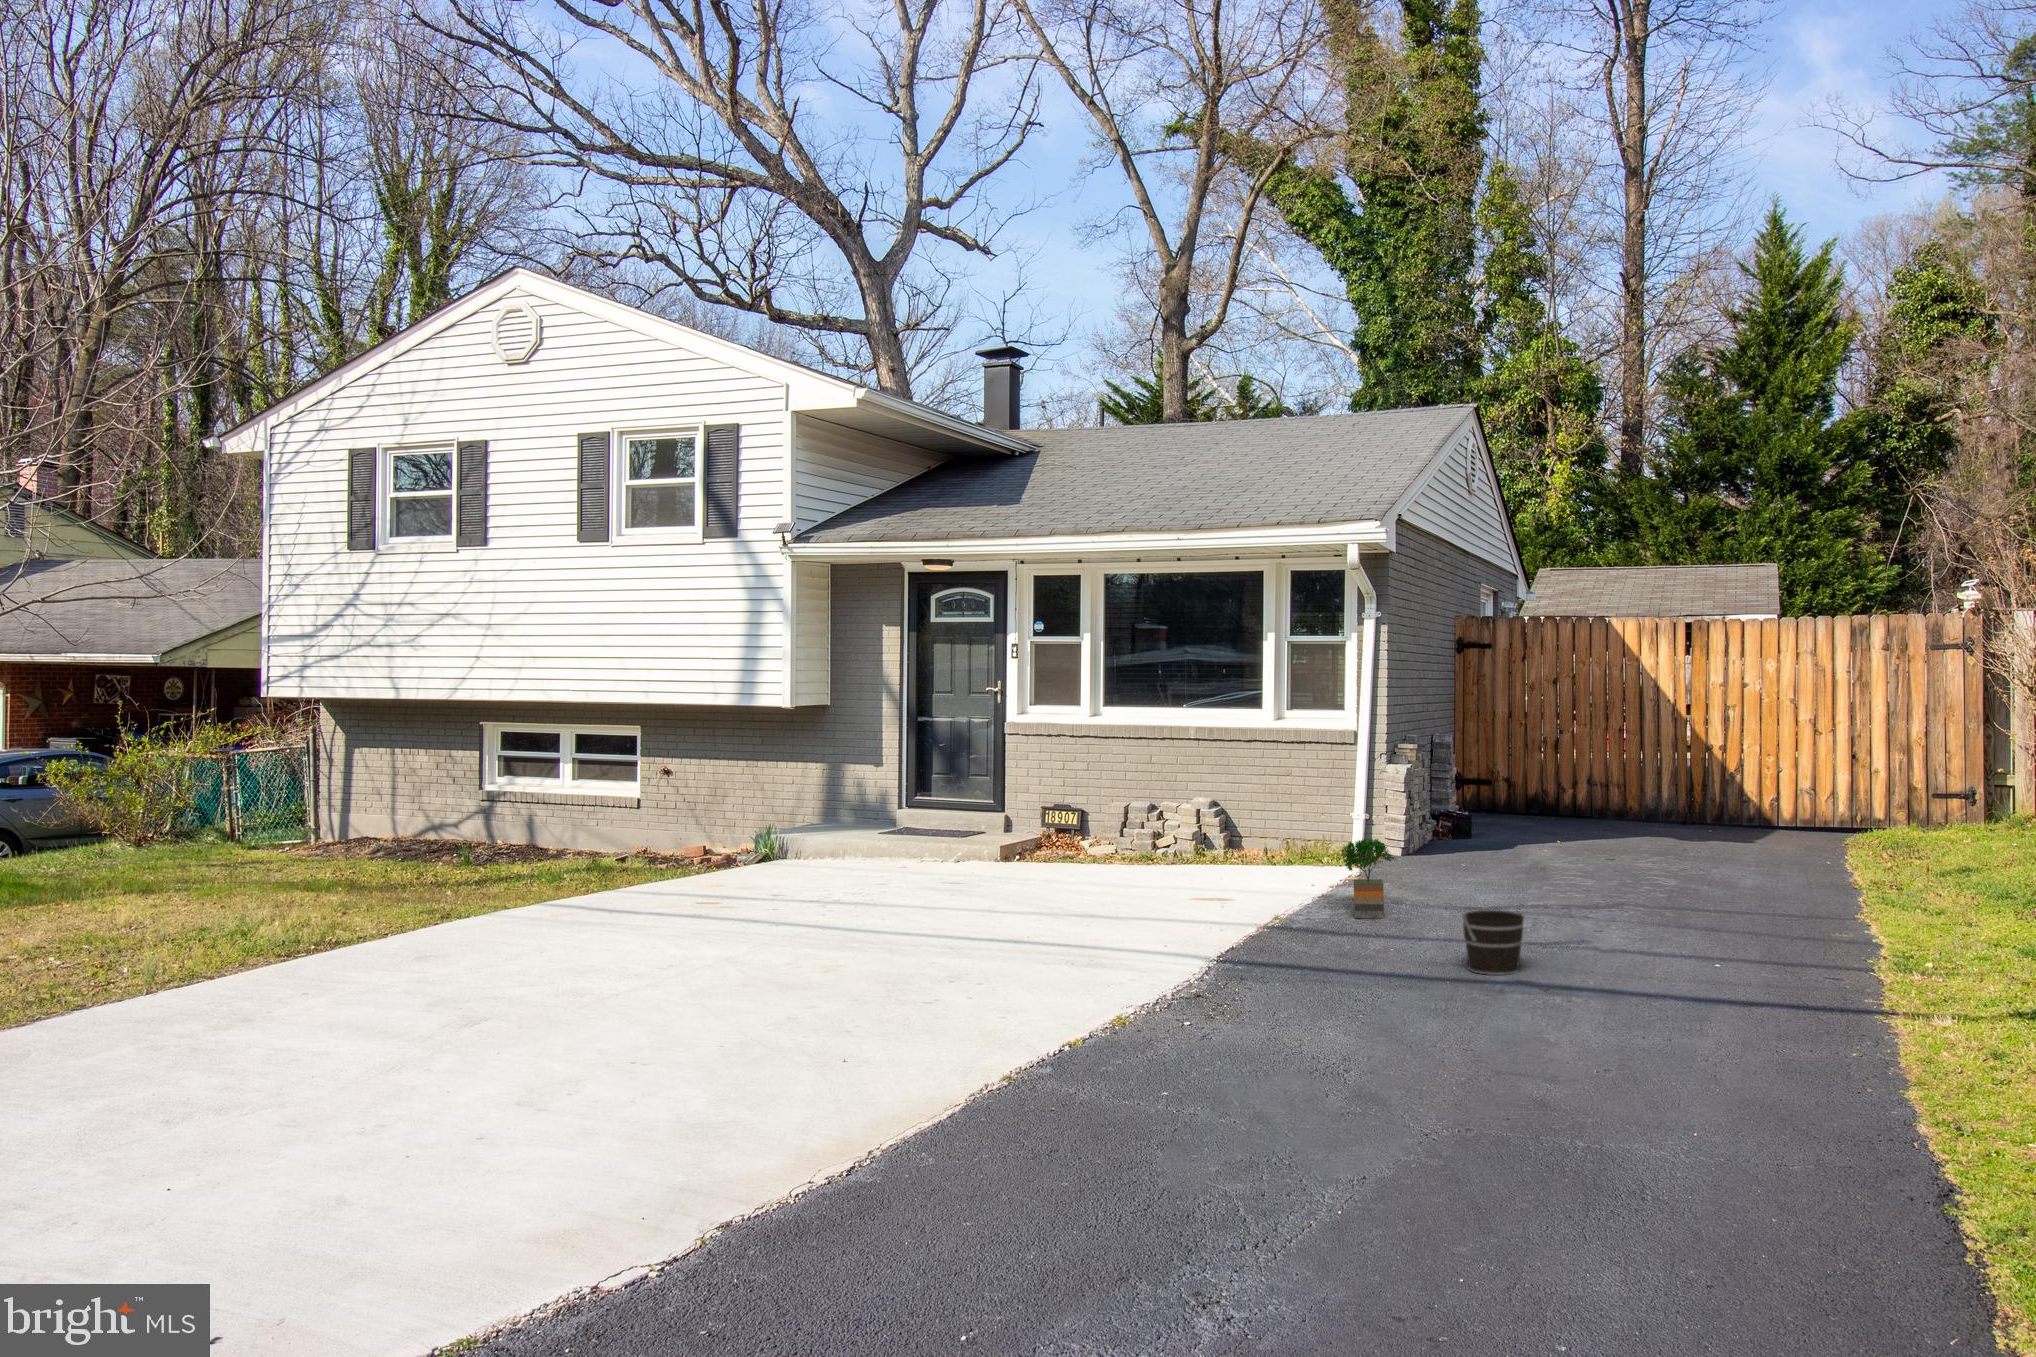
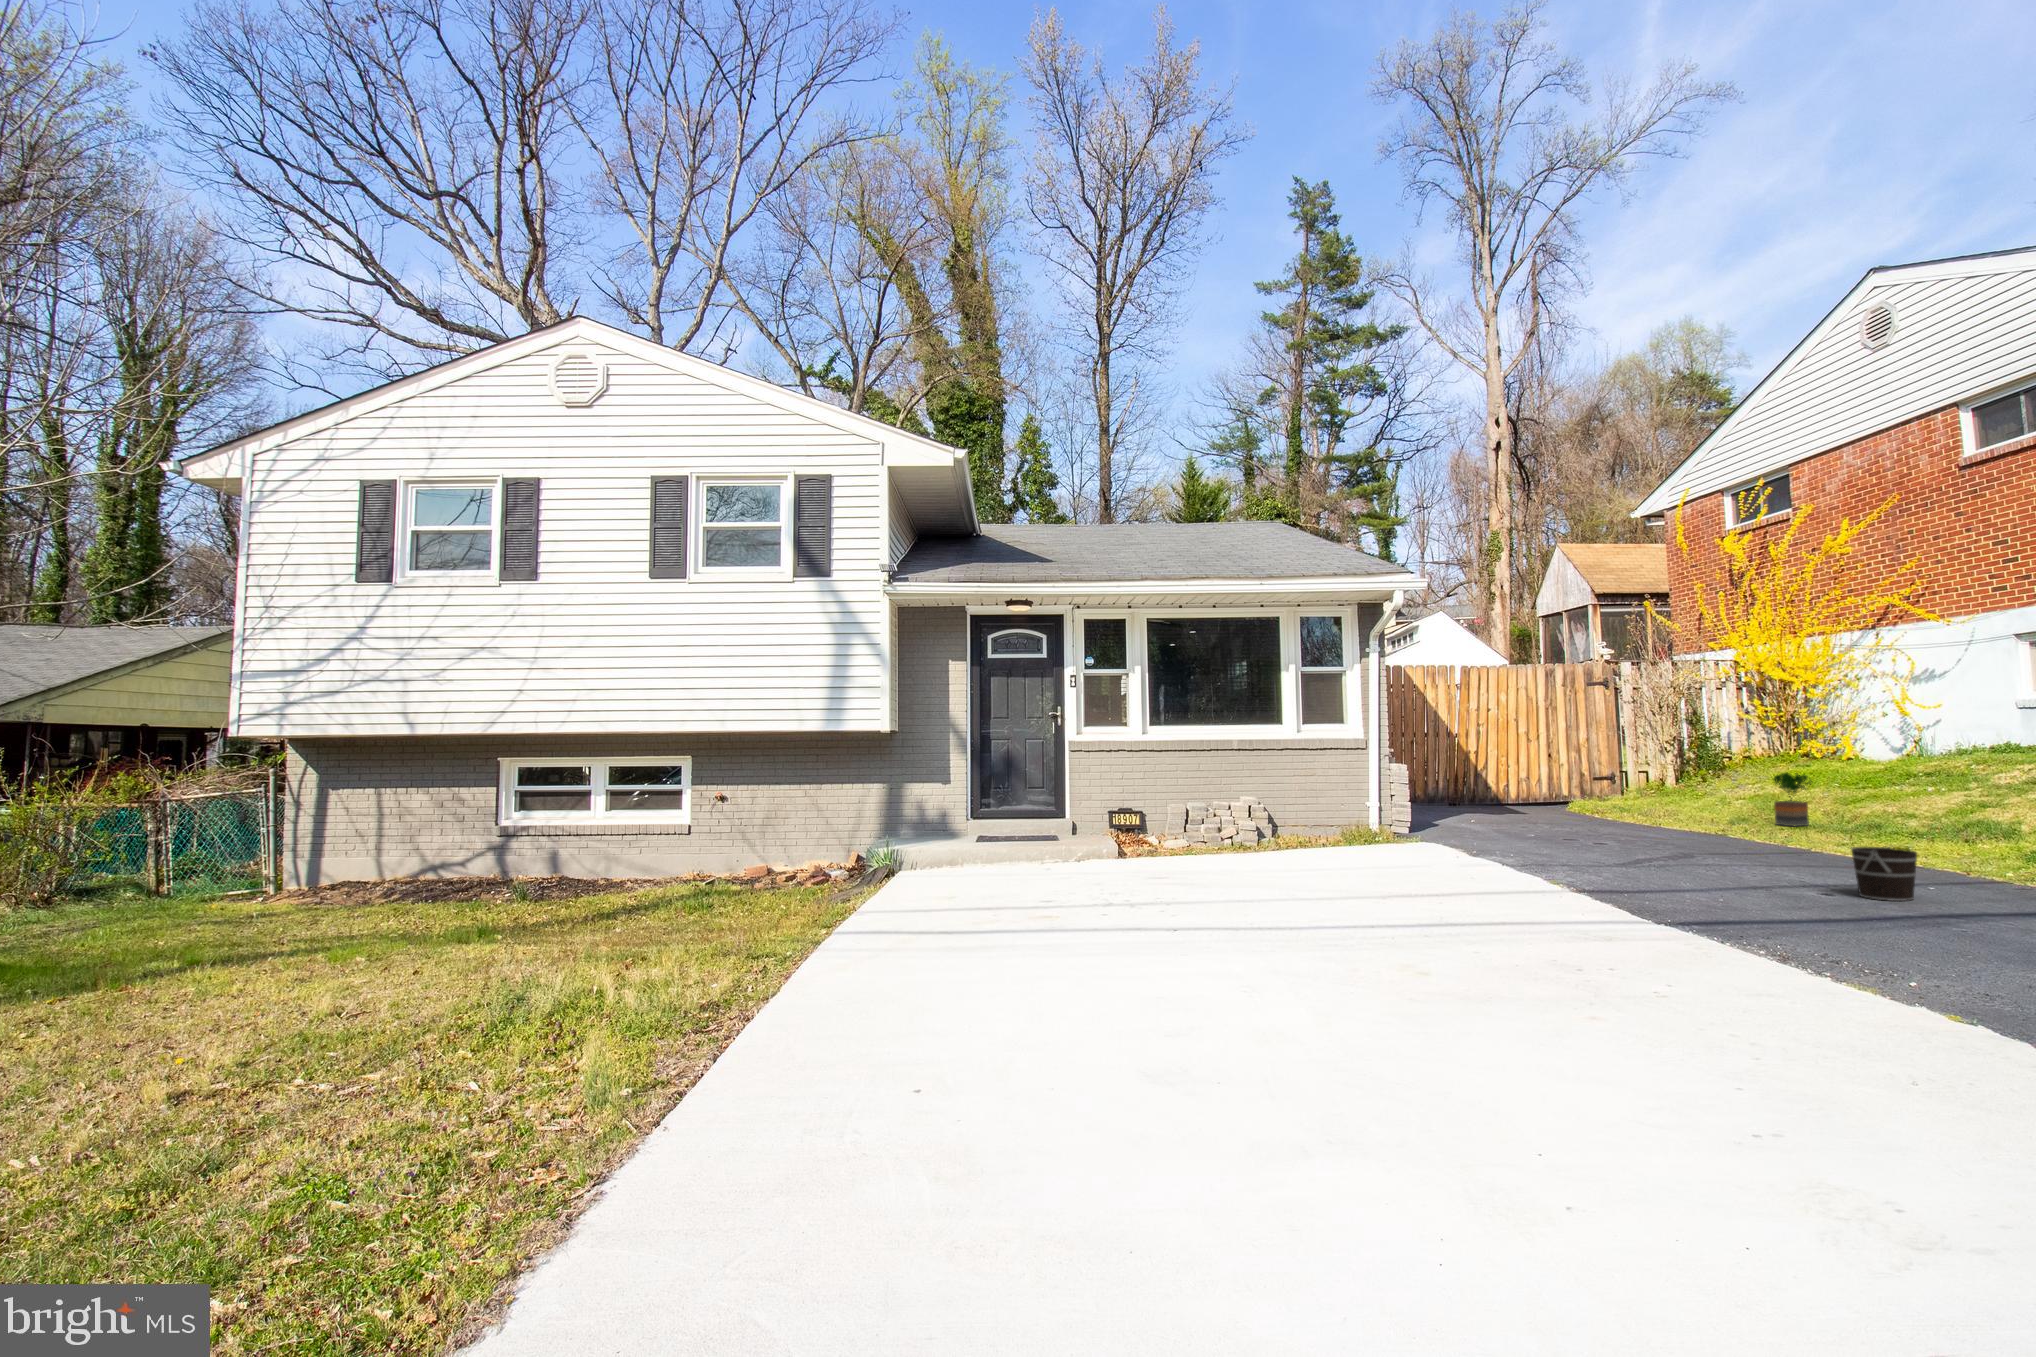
potted tree: present [1341,838,1395,918] -> present [1774,773,1812,826]

